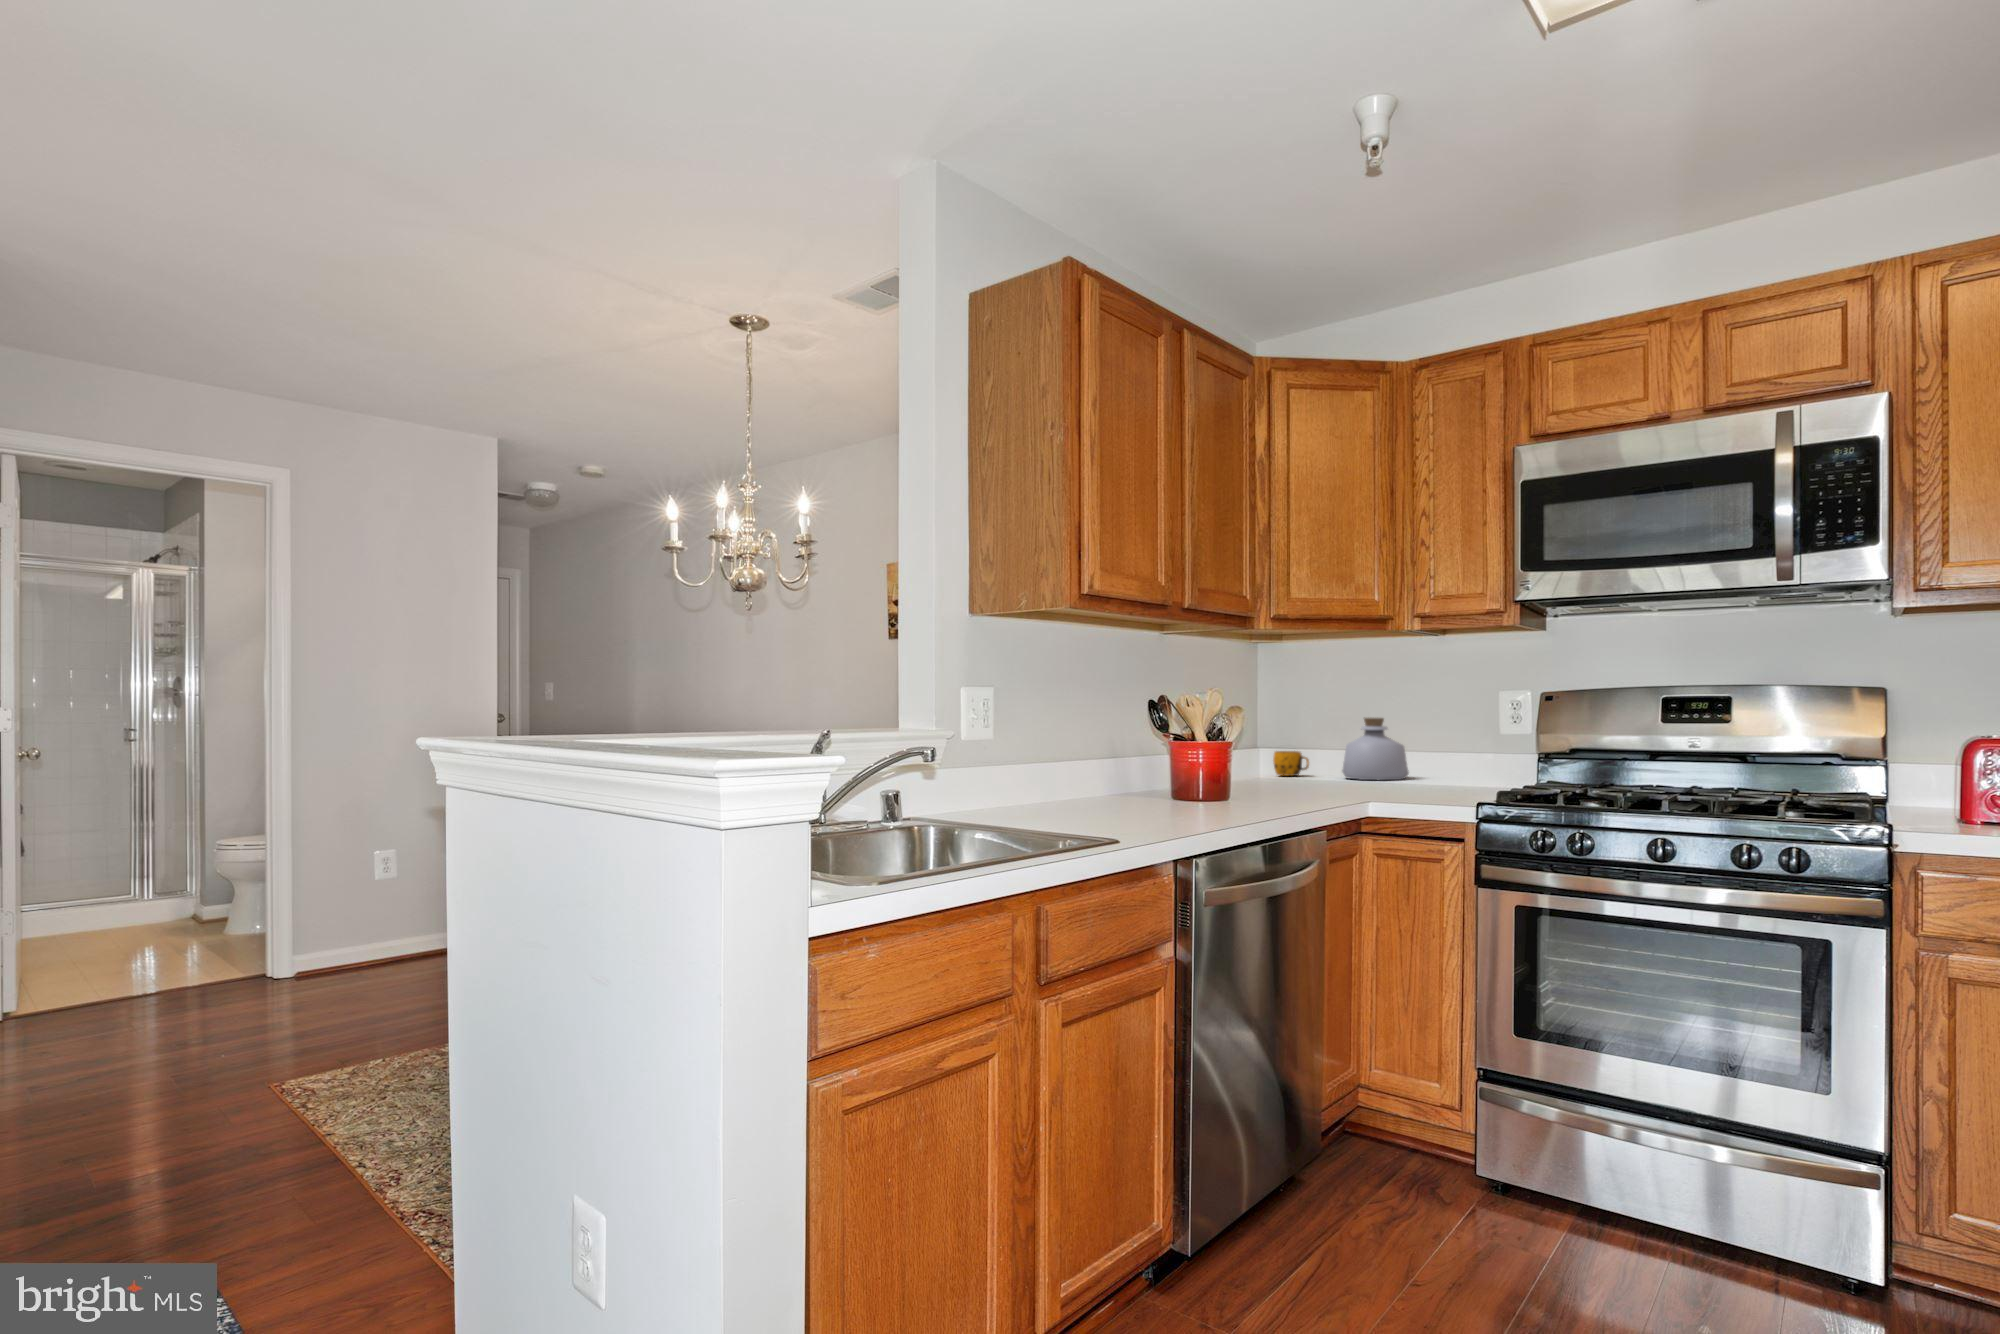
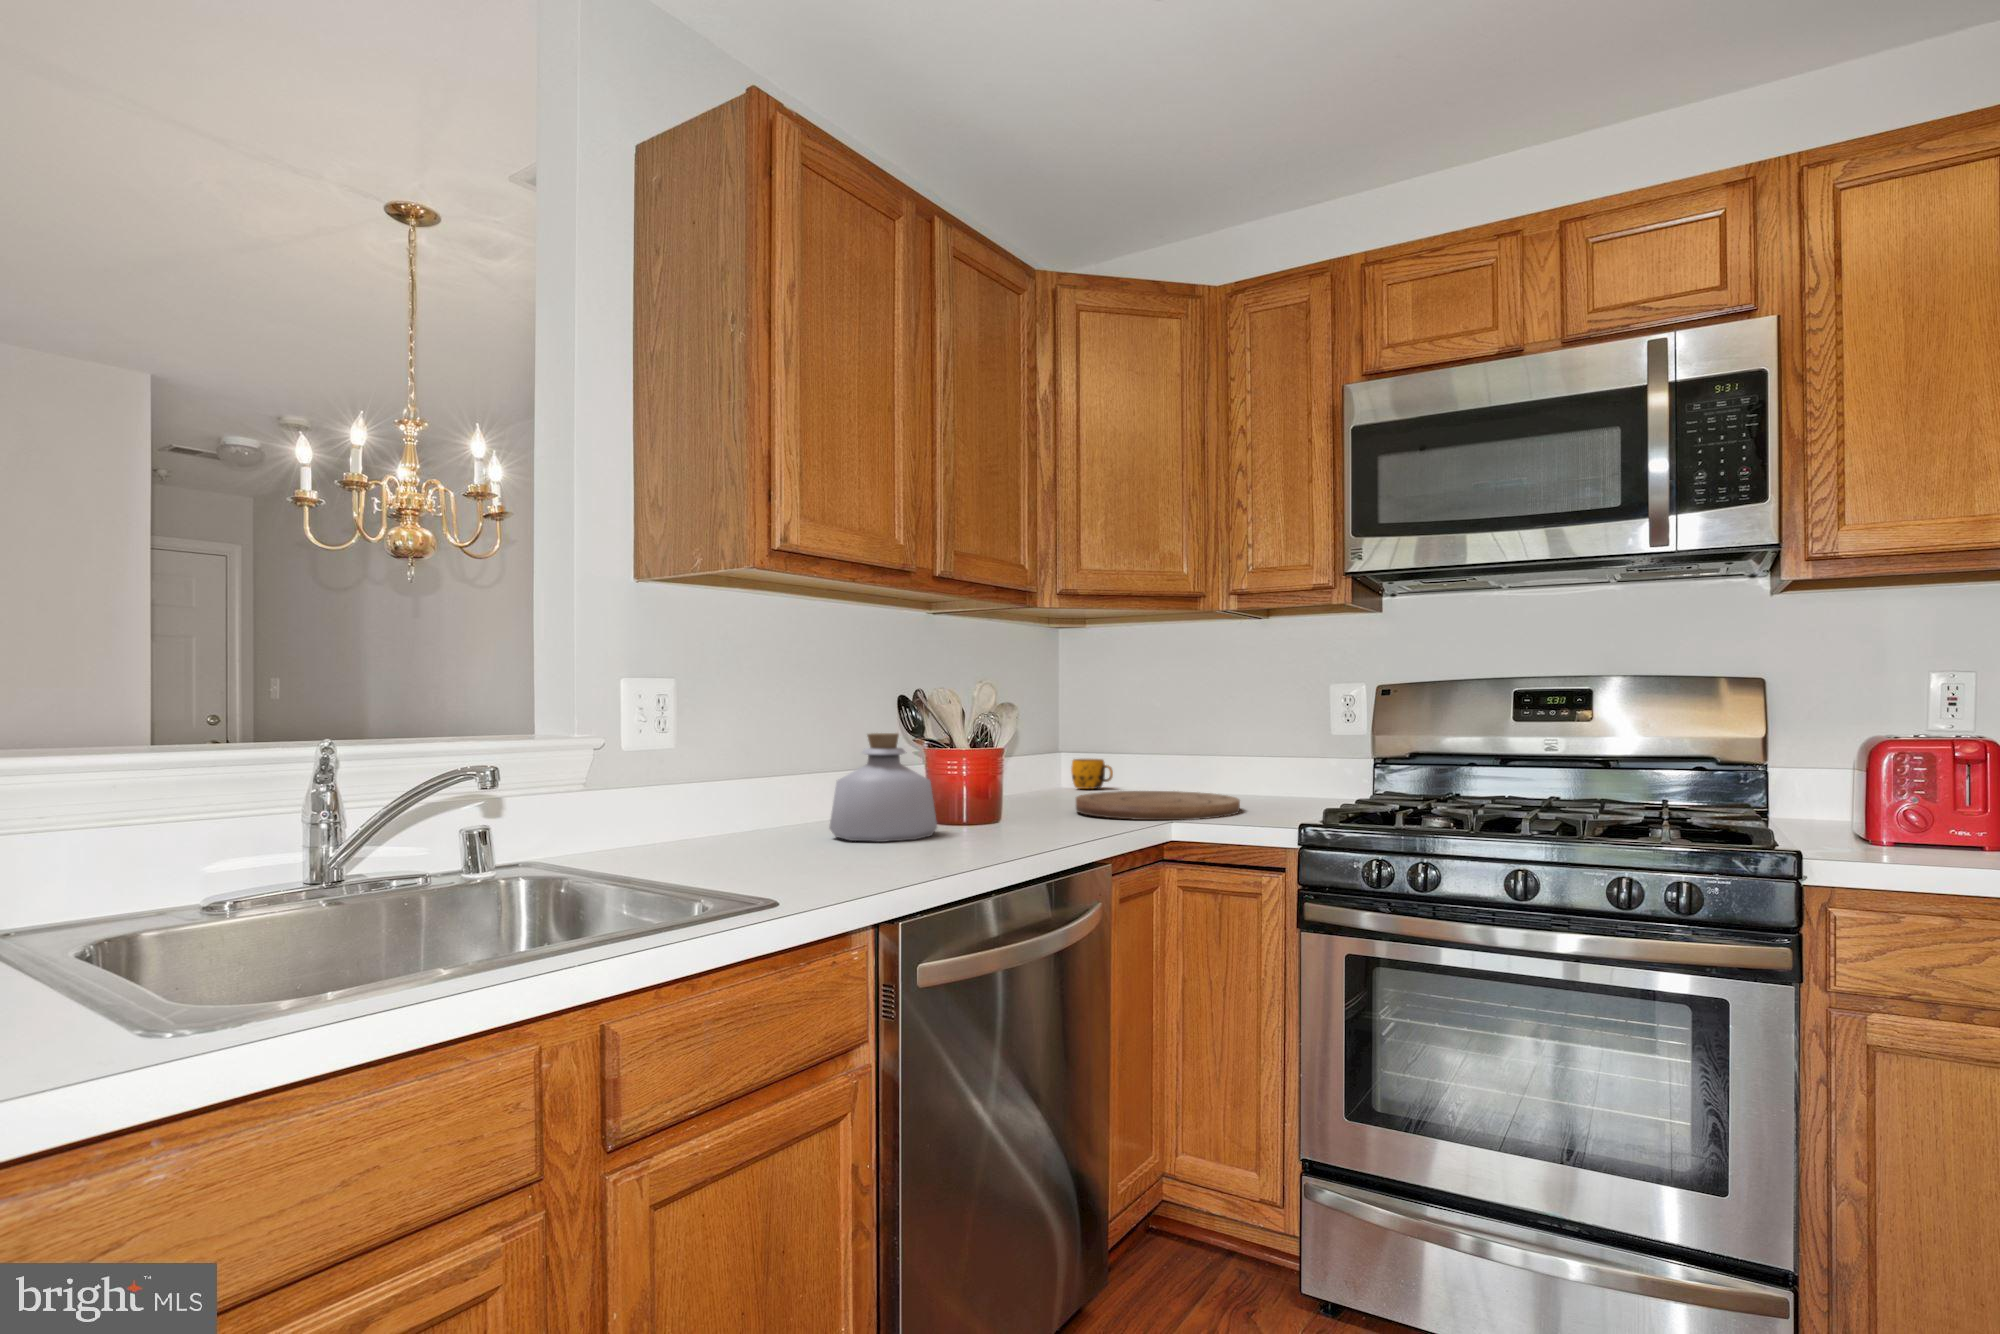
bottle: present [1342,718,1409,780] -> present [829,733,937,842]
cutting board: none [1287,777,1424,799] -> present [1076,791,1240,820]

